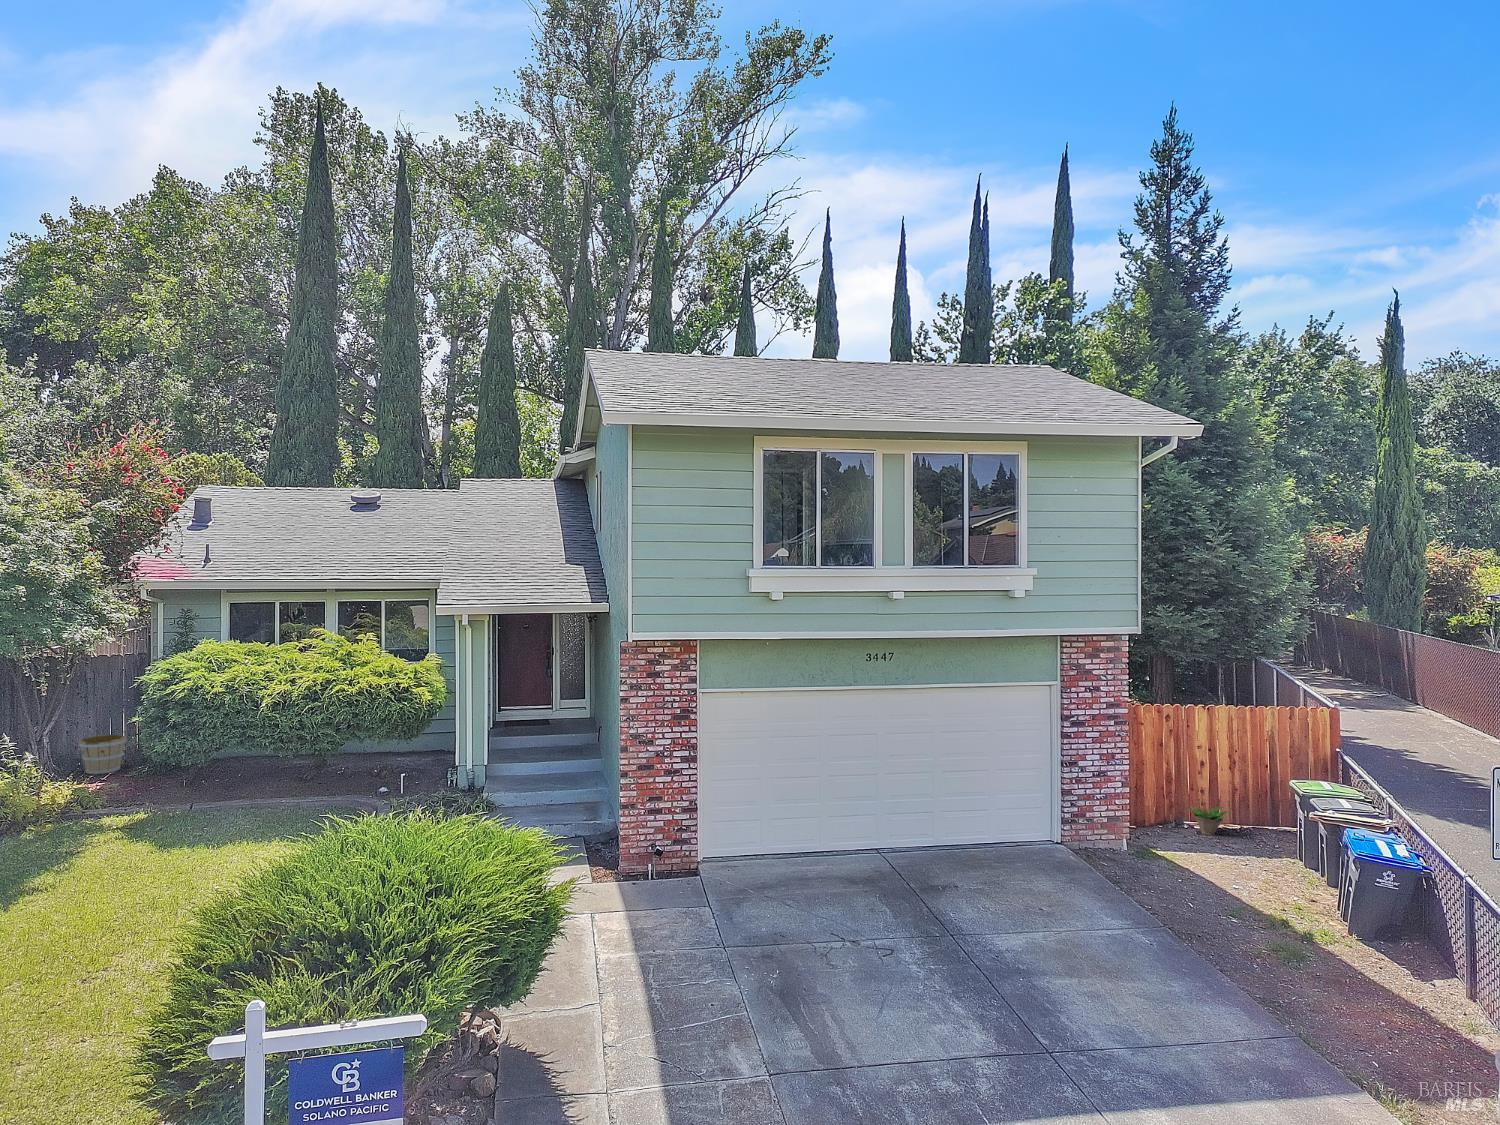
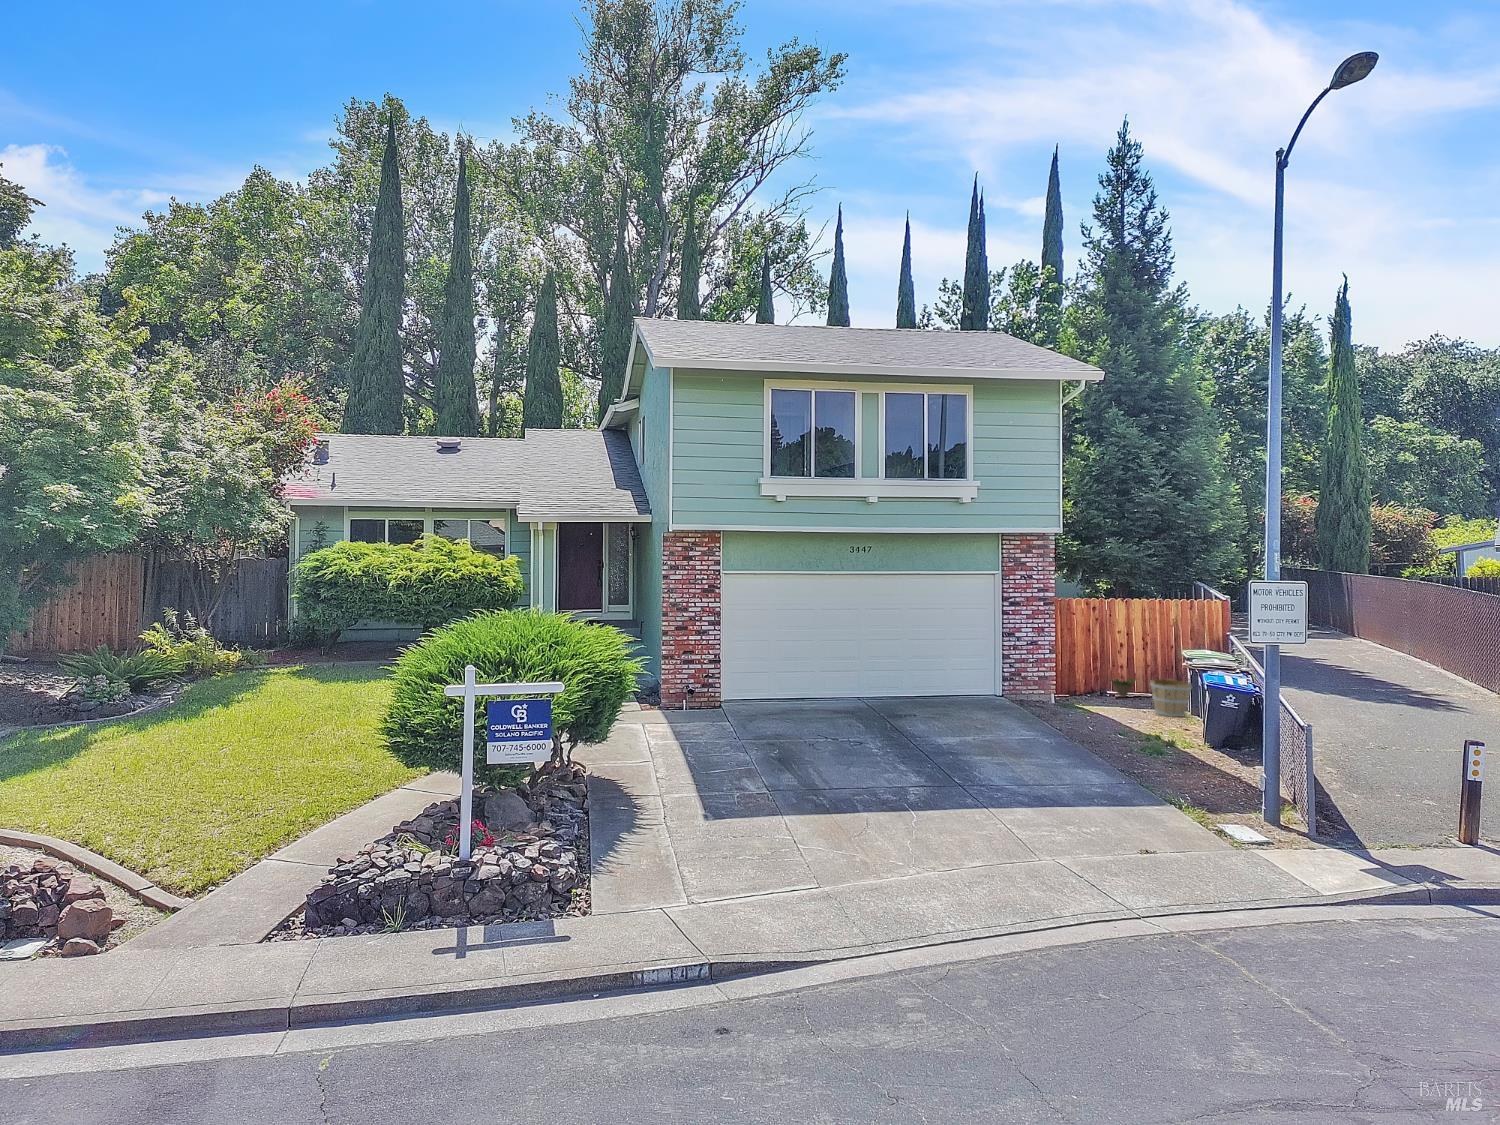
wooden bucket: present [79,734,127,774] -> present [1150,679,1192,717]

